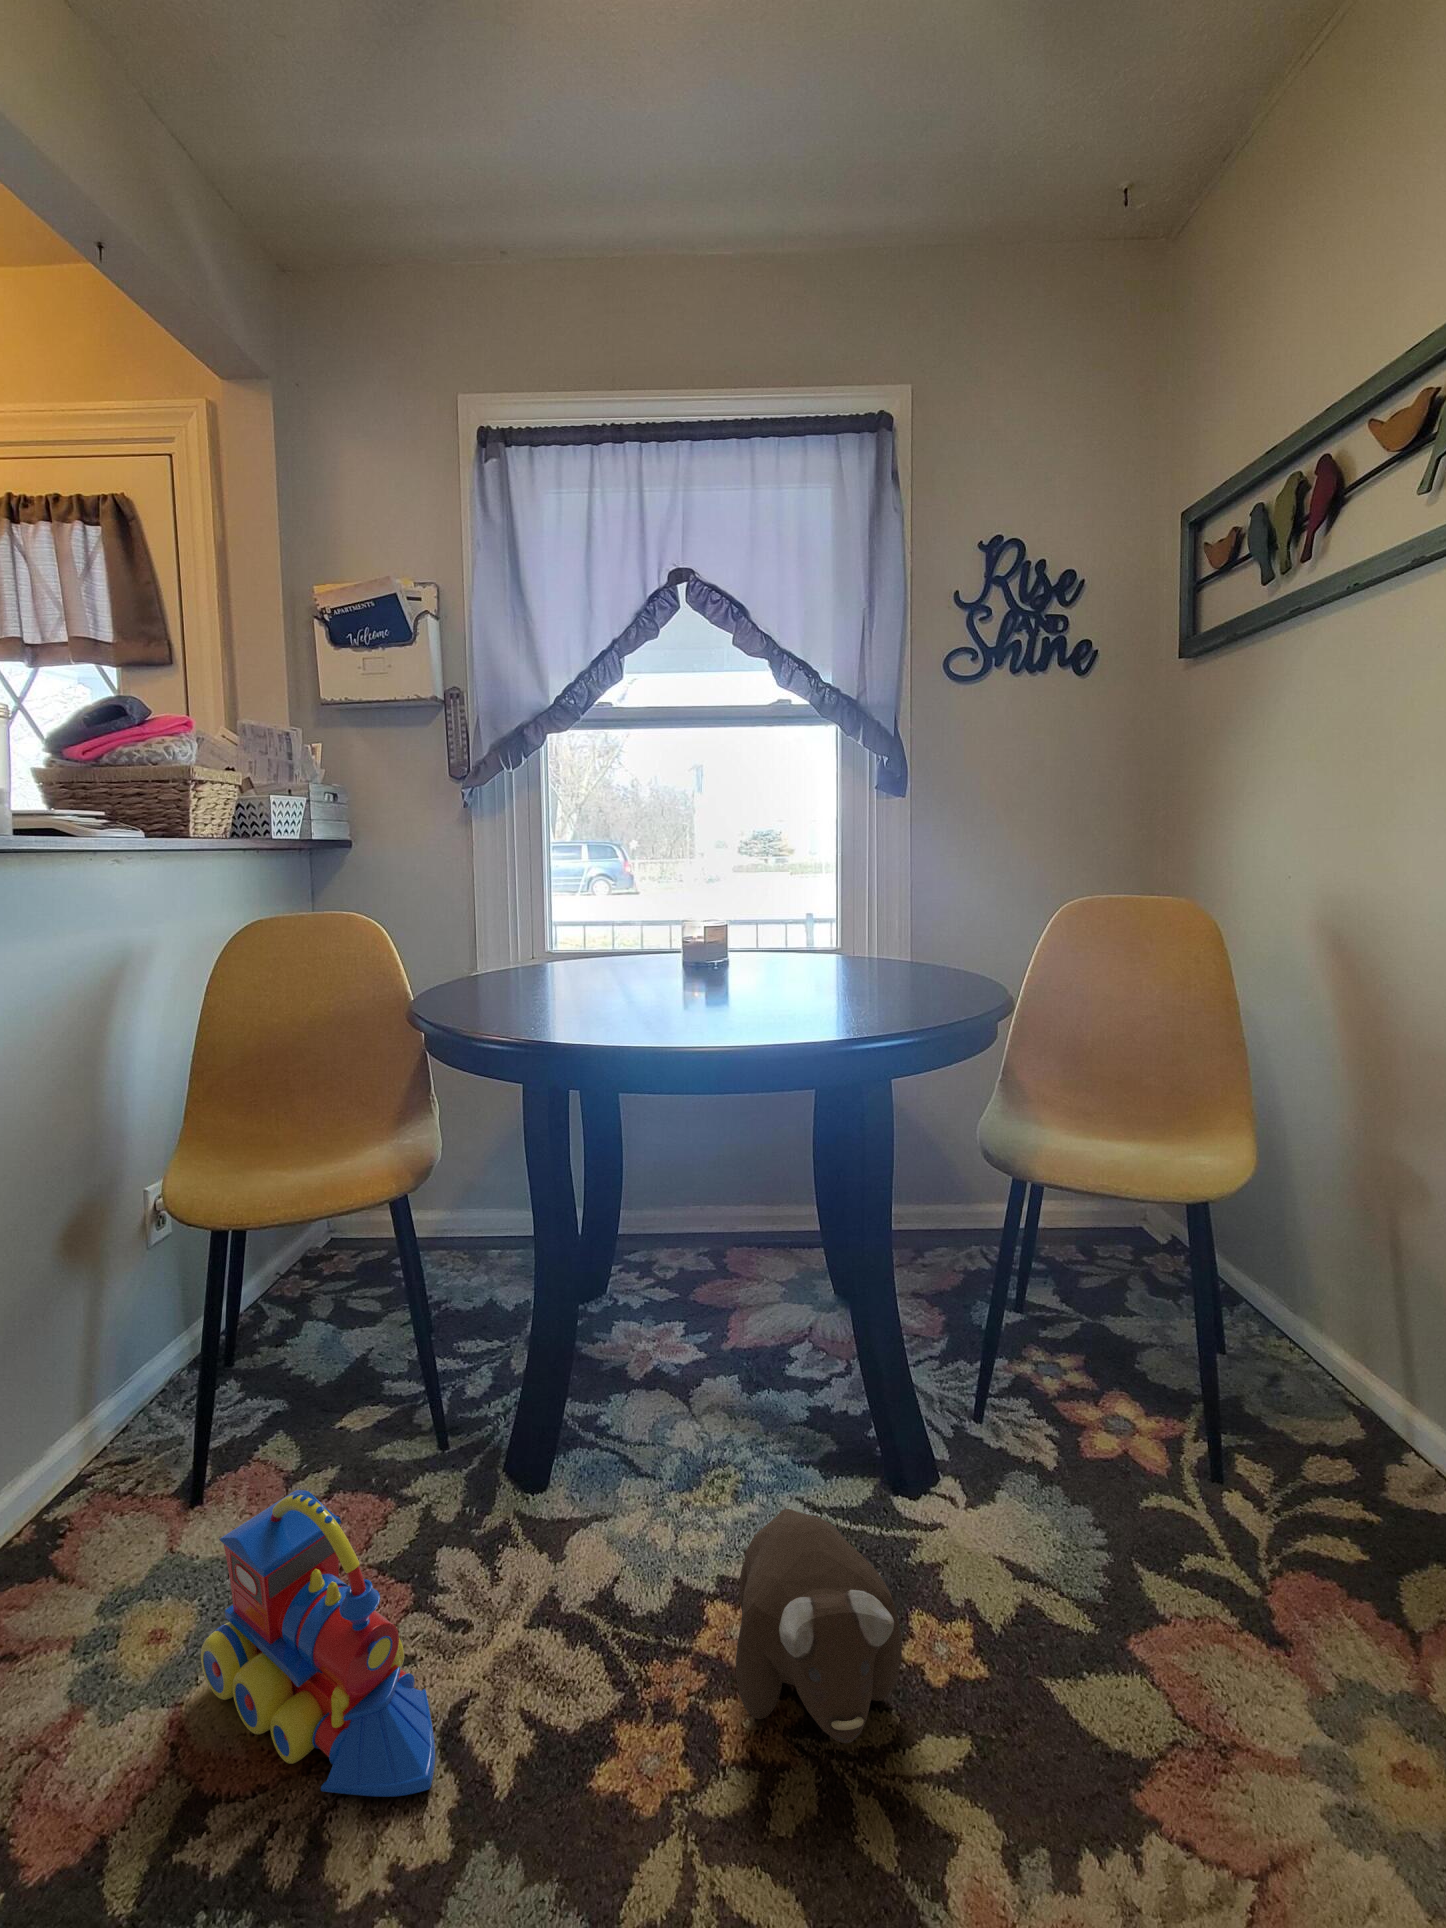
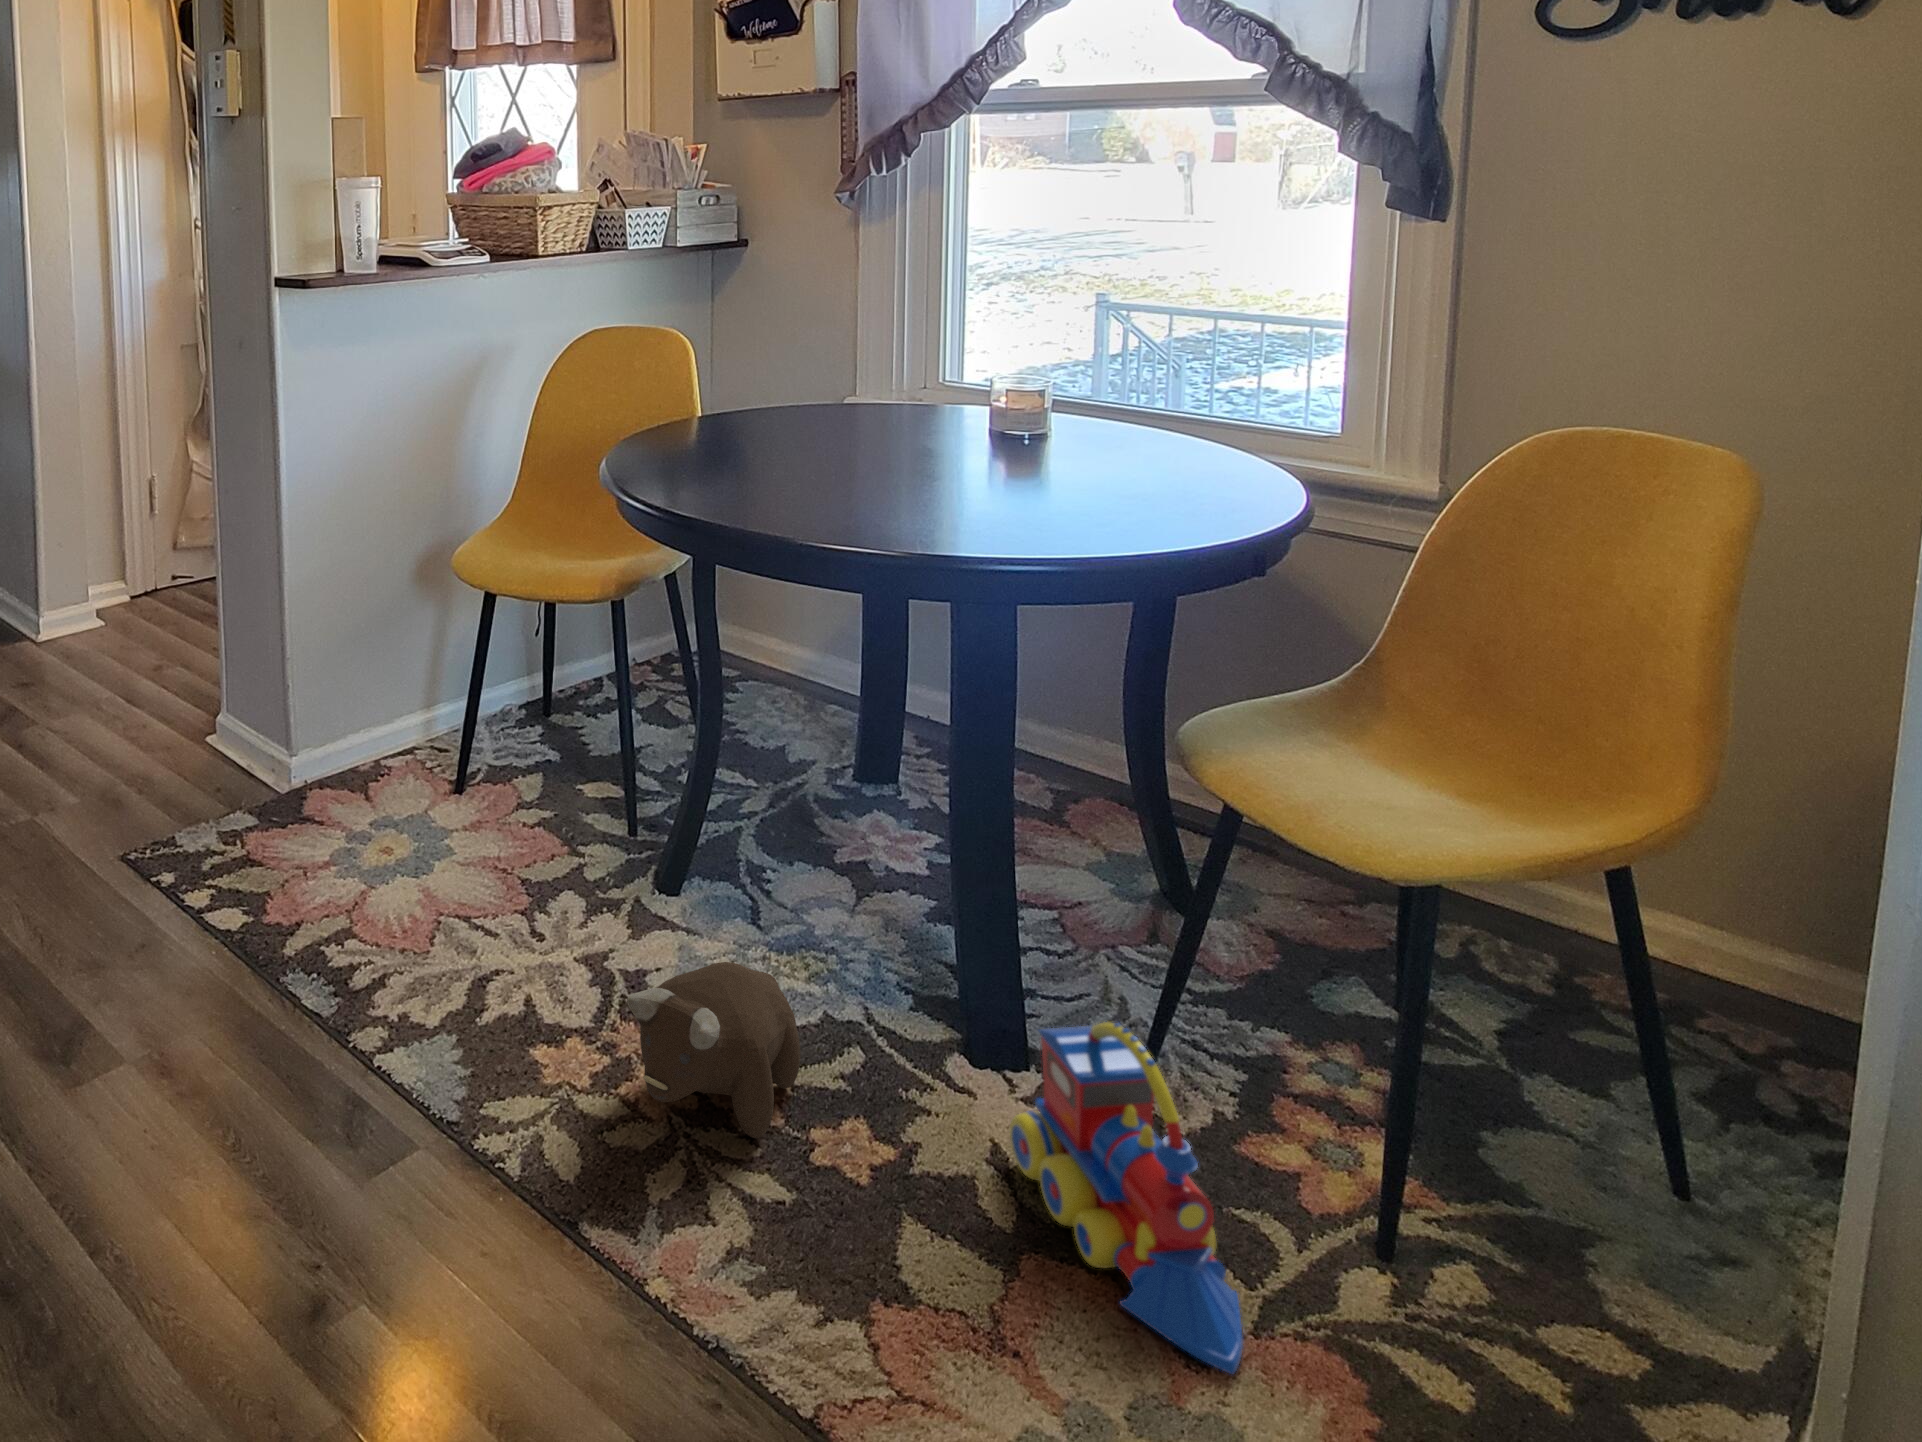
toy train: present [201,1490,435,1797] -> present [1010,1022,1243,1374]

